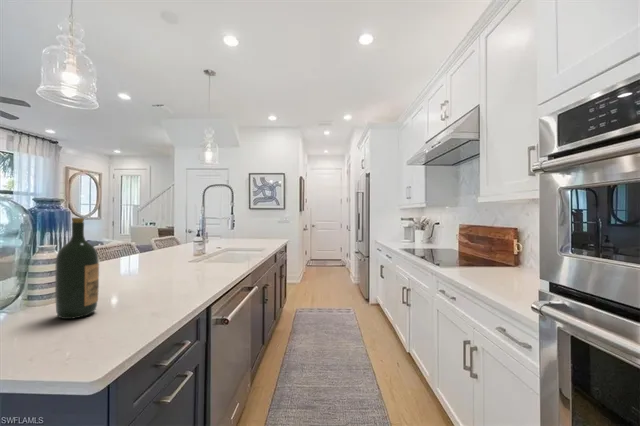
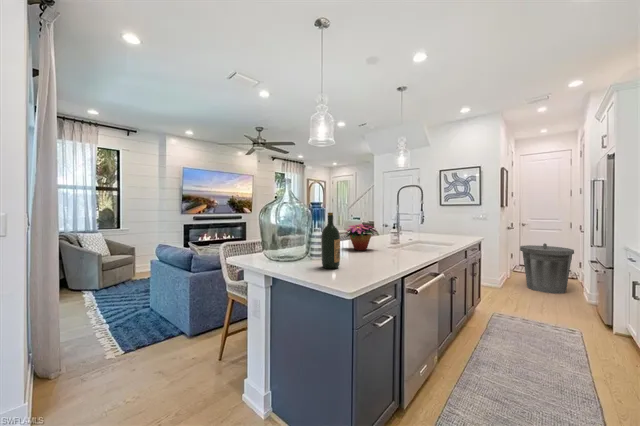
flower arrangement: none [113,233,178,273] -> present [346,224,377,251]
trash can: none [316,244,352,287] -> present [520,243,574,294]

